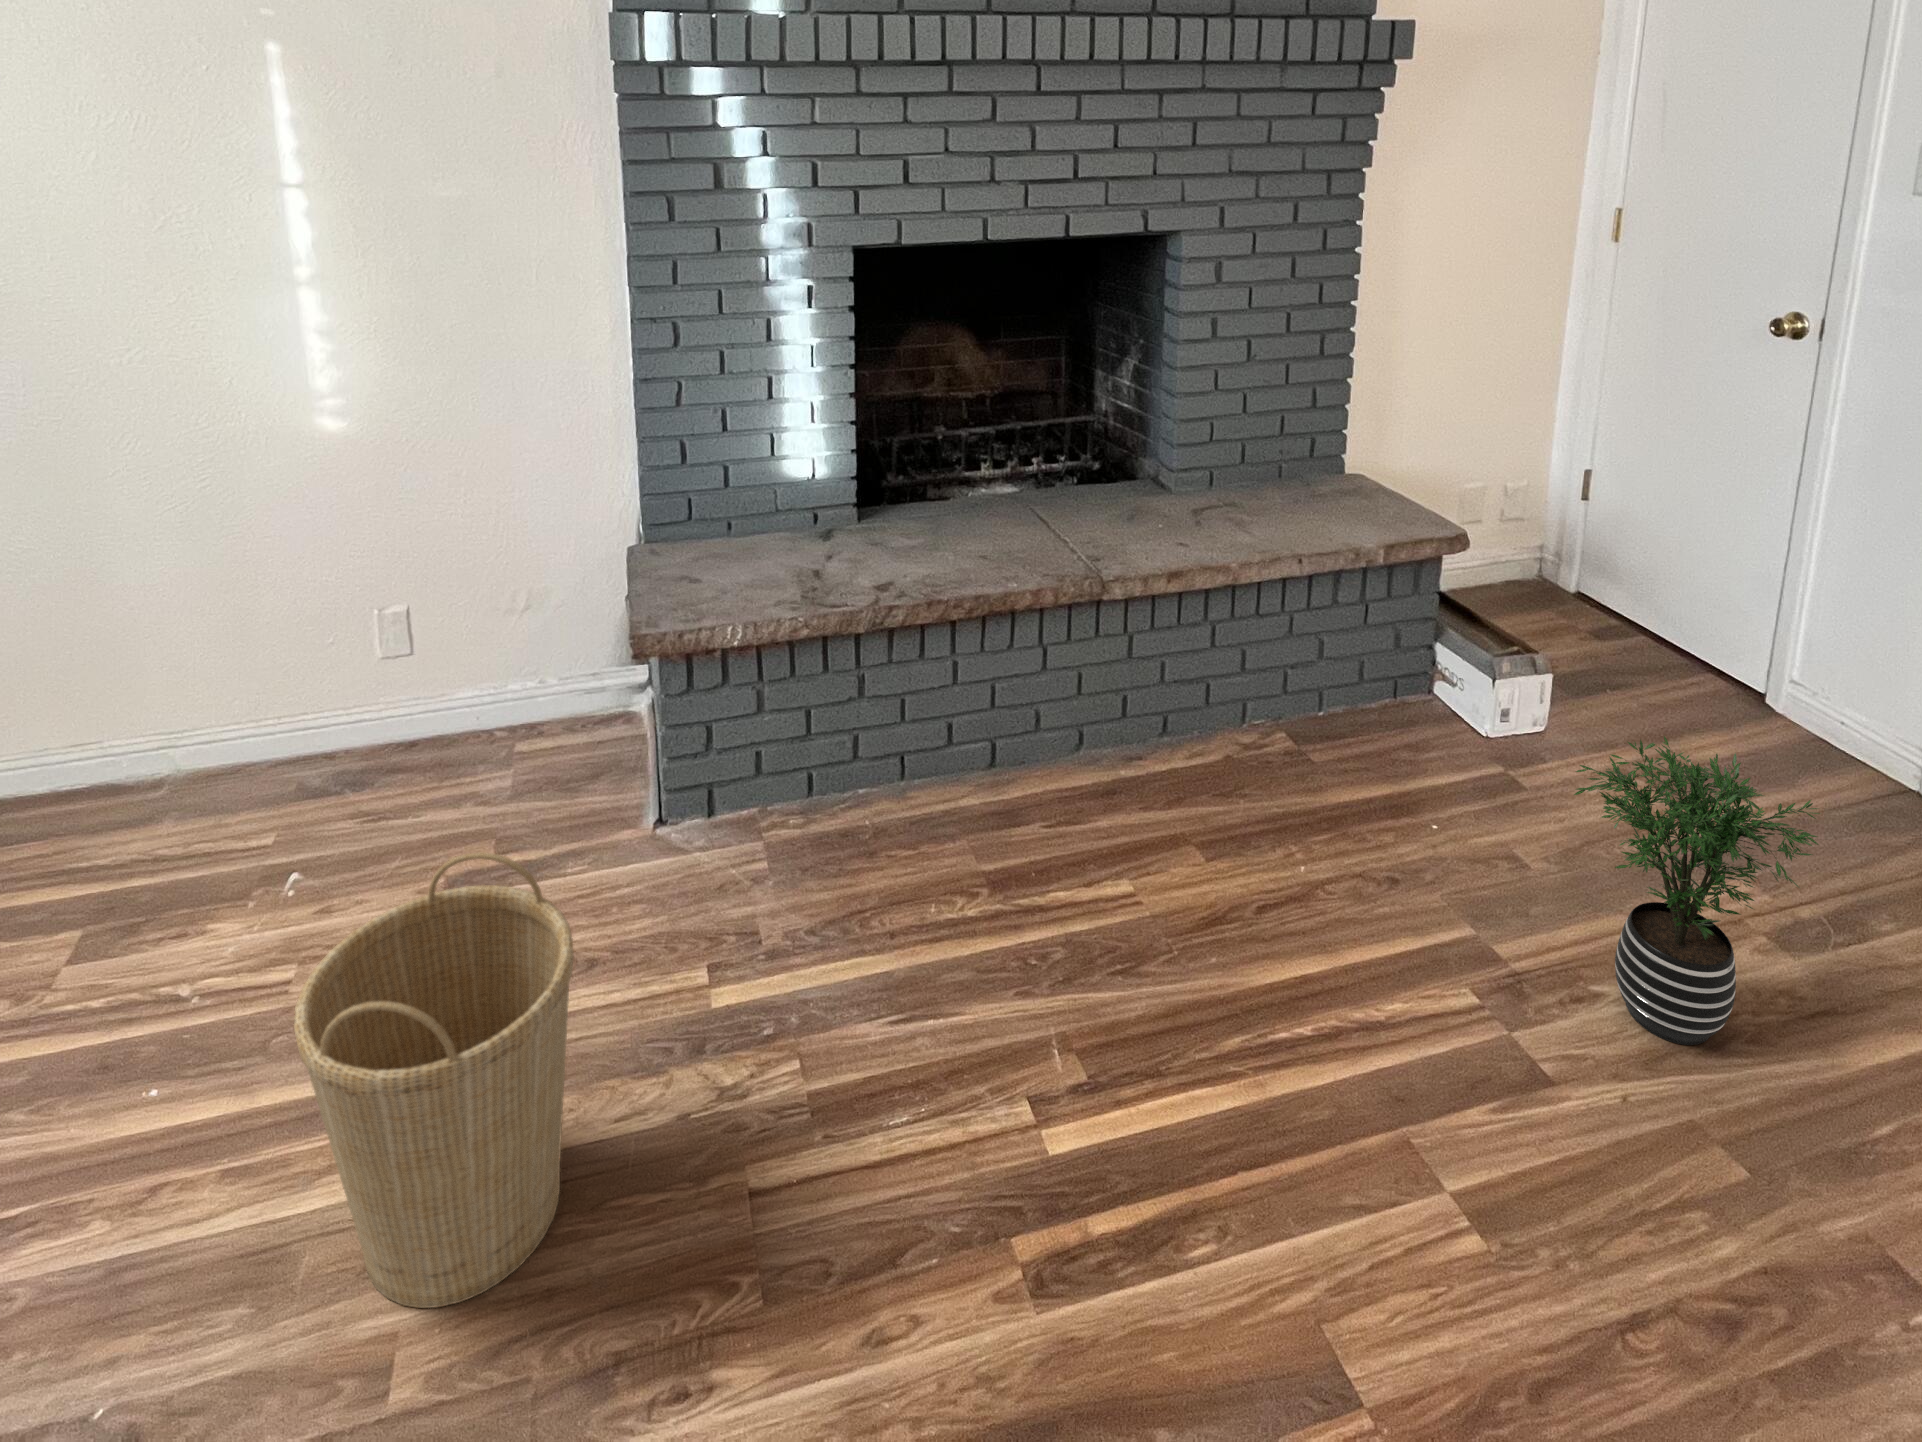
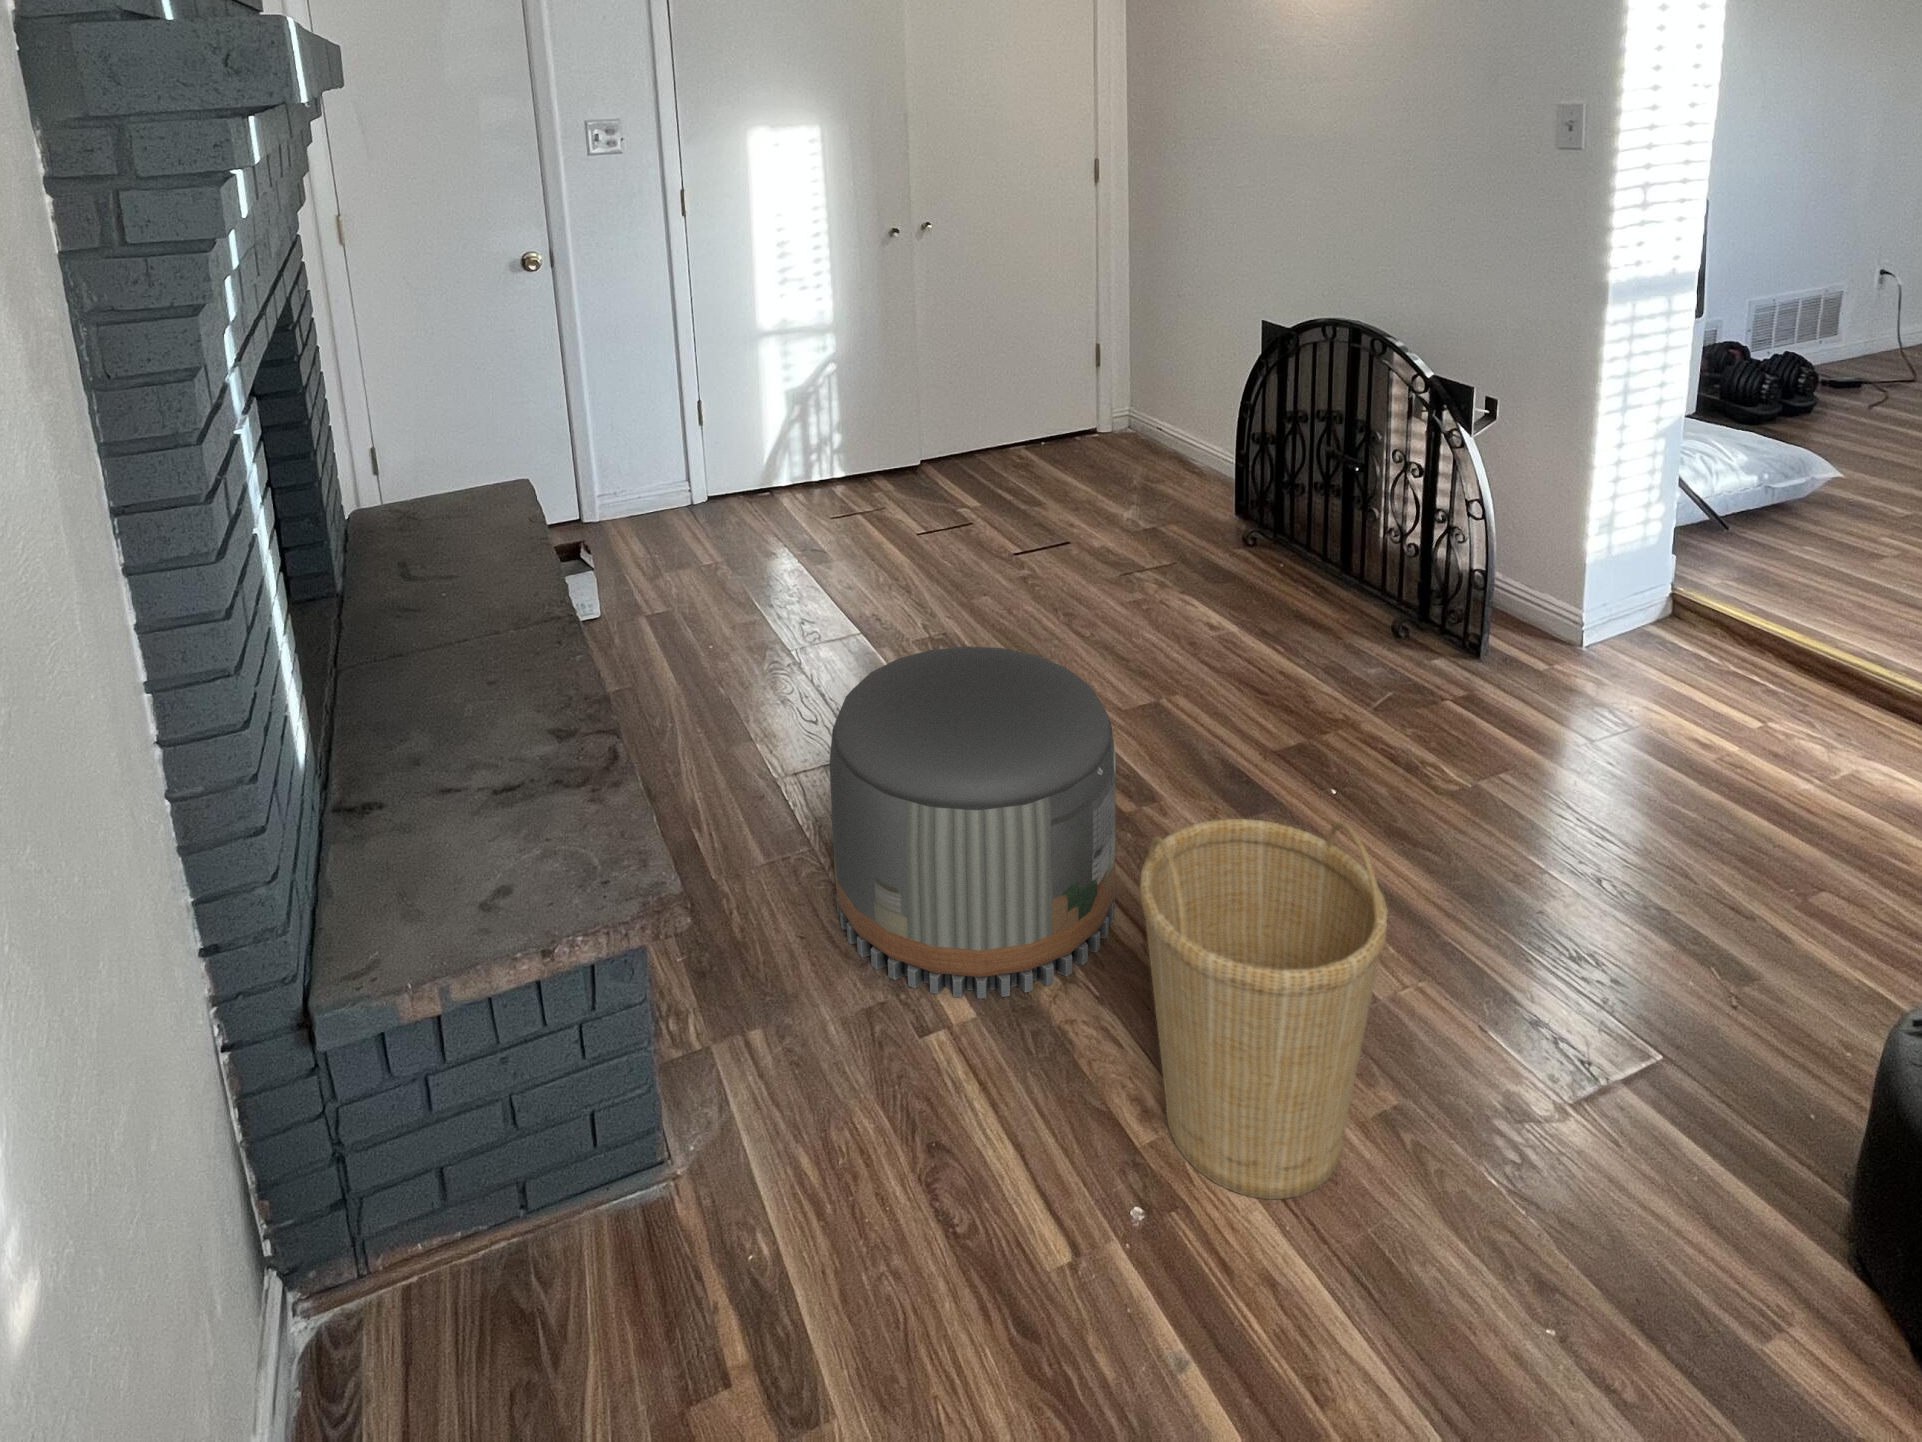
potted plant: present [1574,736,1819,1045] -> none [821,438,927,606]
pouf: none [715,739,1047,1177] -> present [829,646,1116,998]

